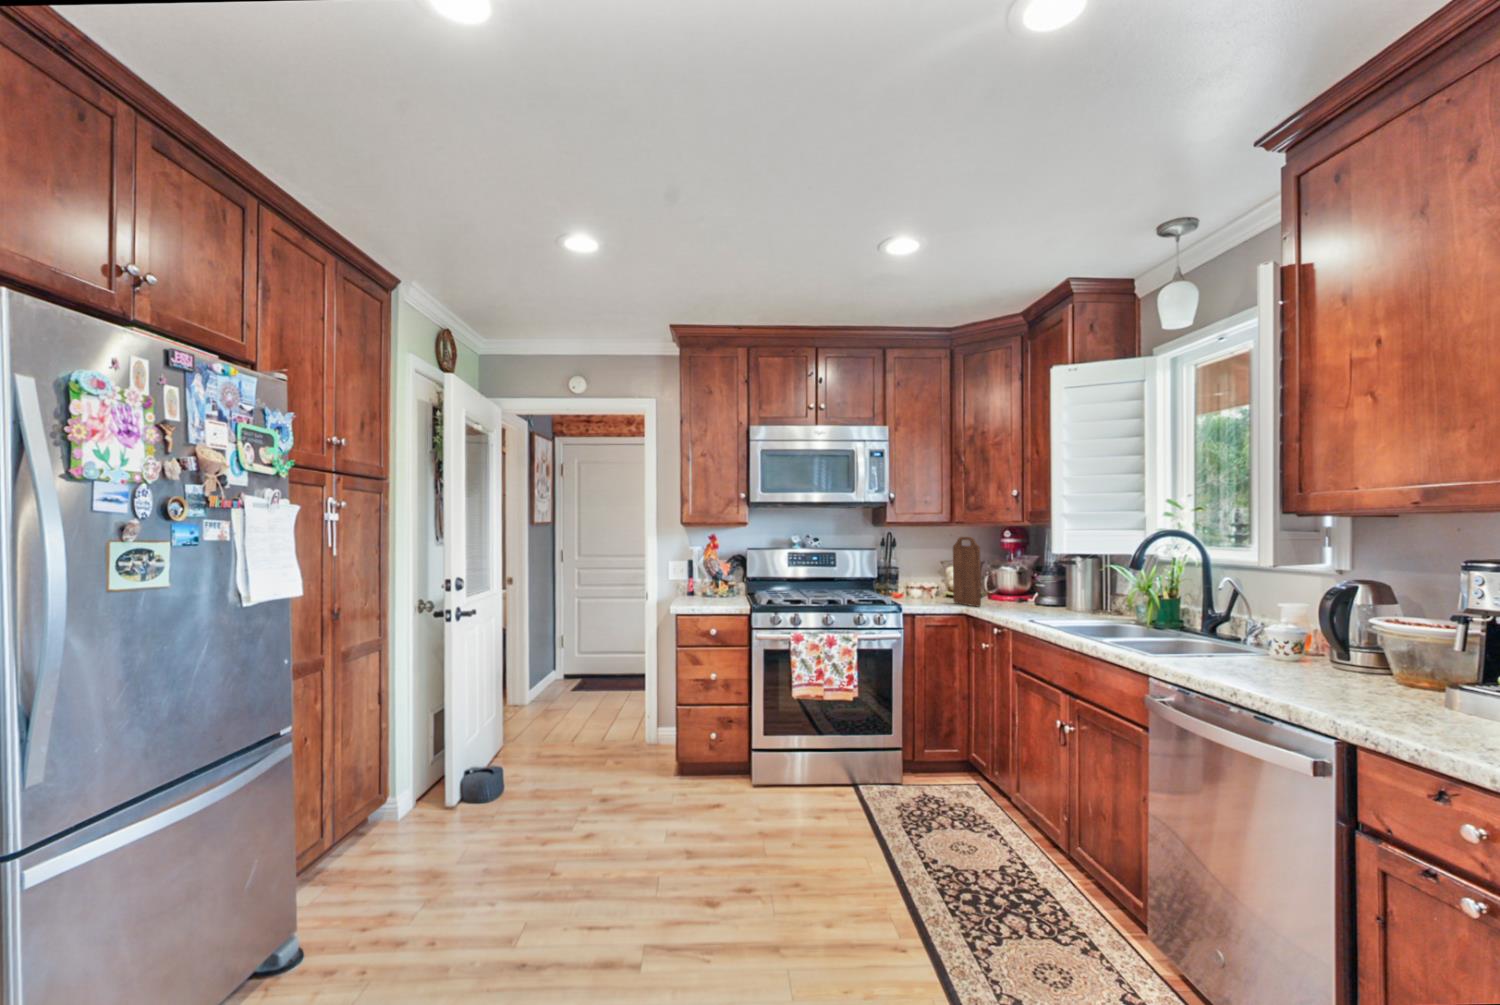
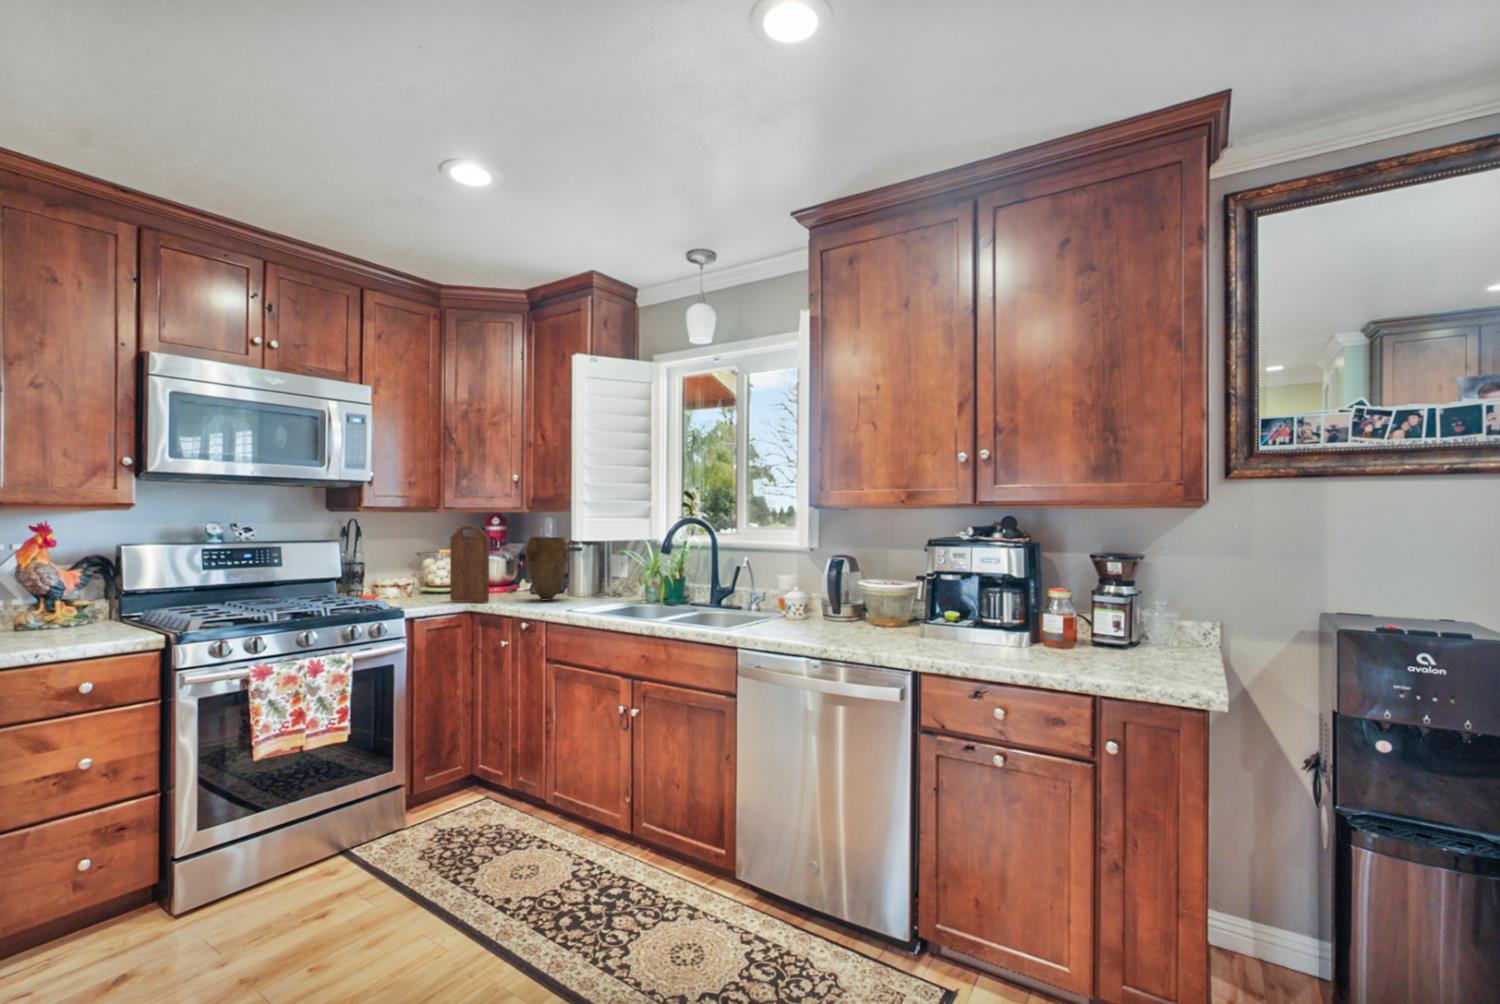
vase: none [1014,548,1058,611] -> present [526,537,568,601]

